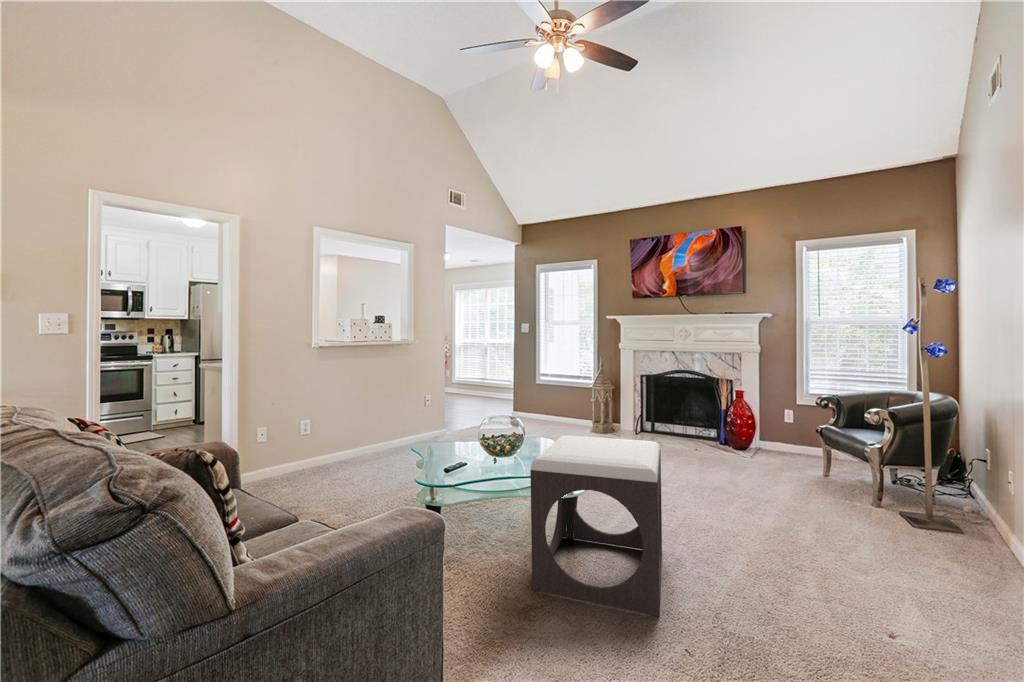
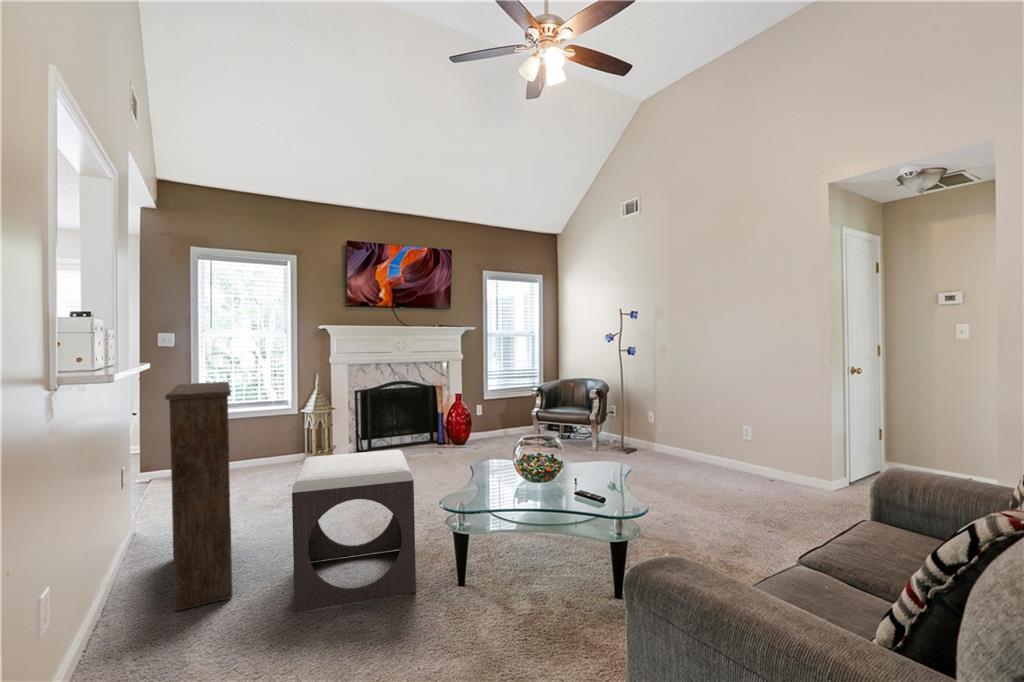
bookshelf: none [443,360,511,553] -> present [165,382,232,611]

